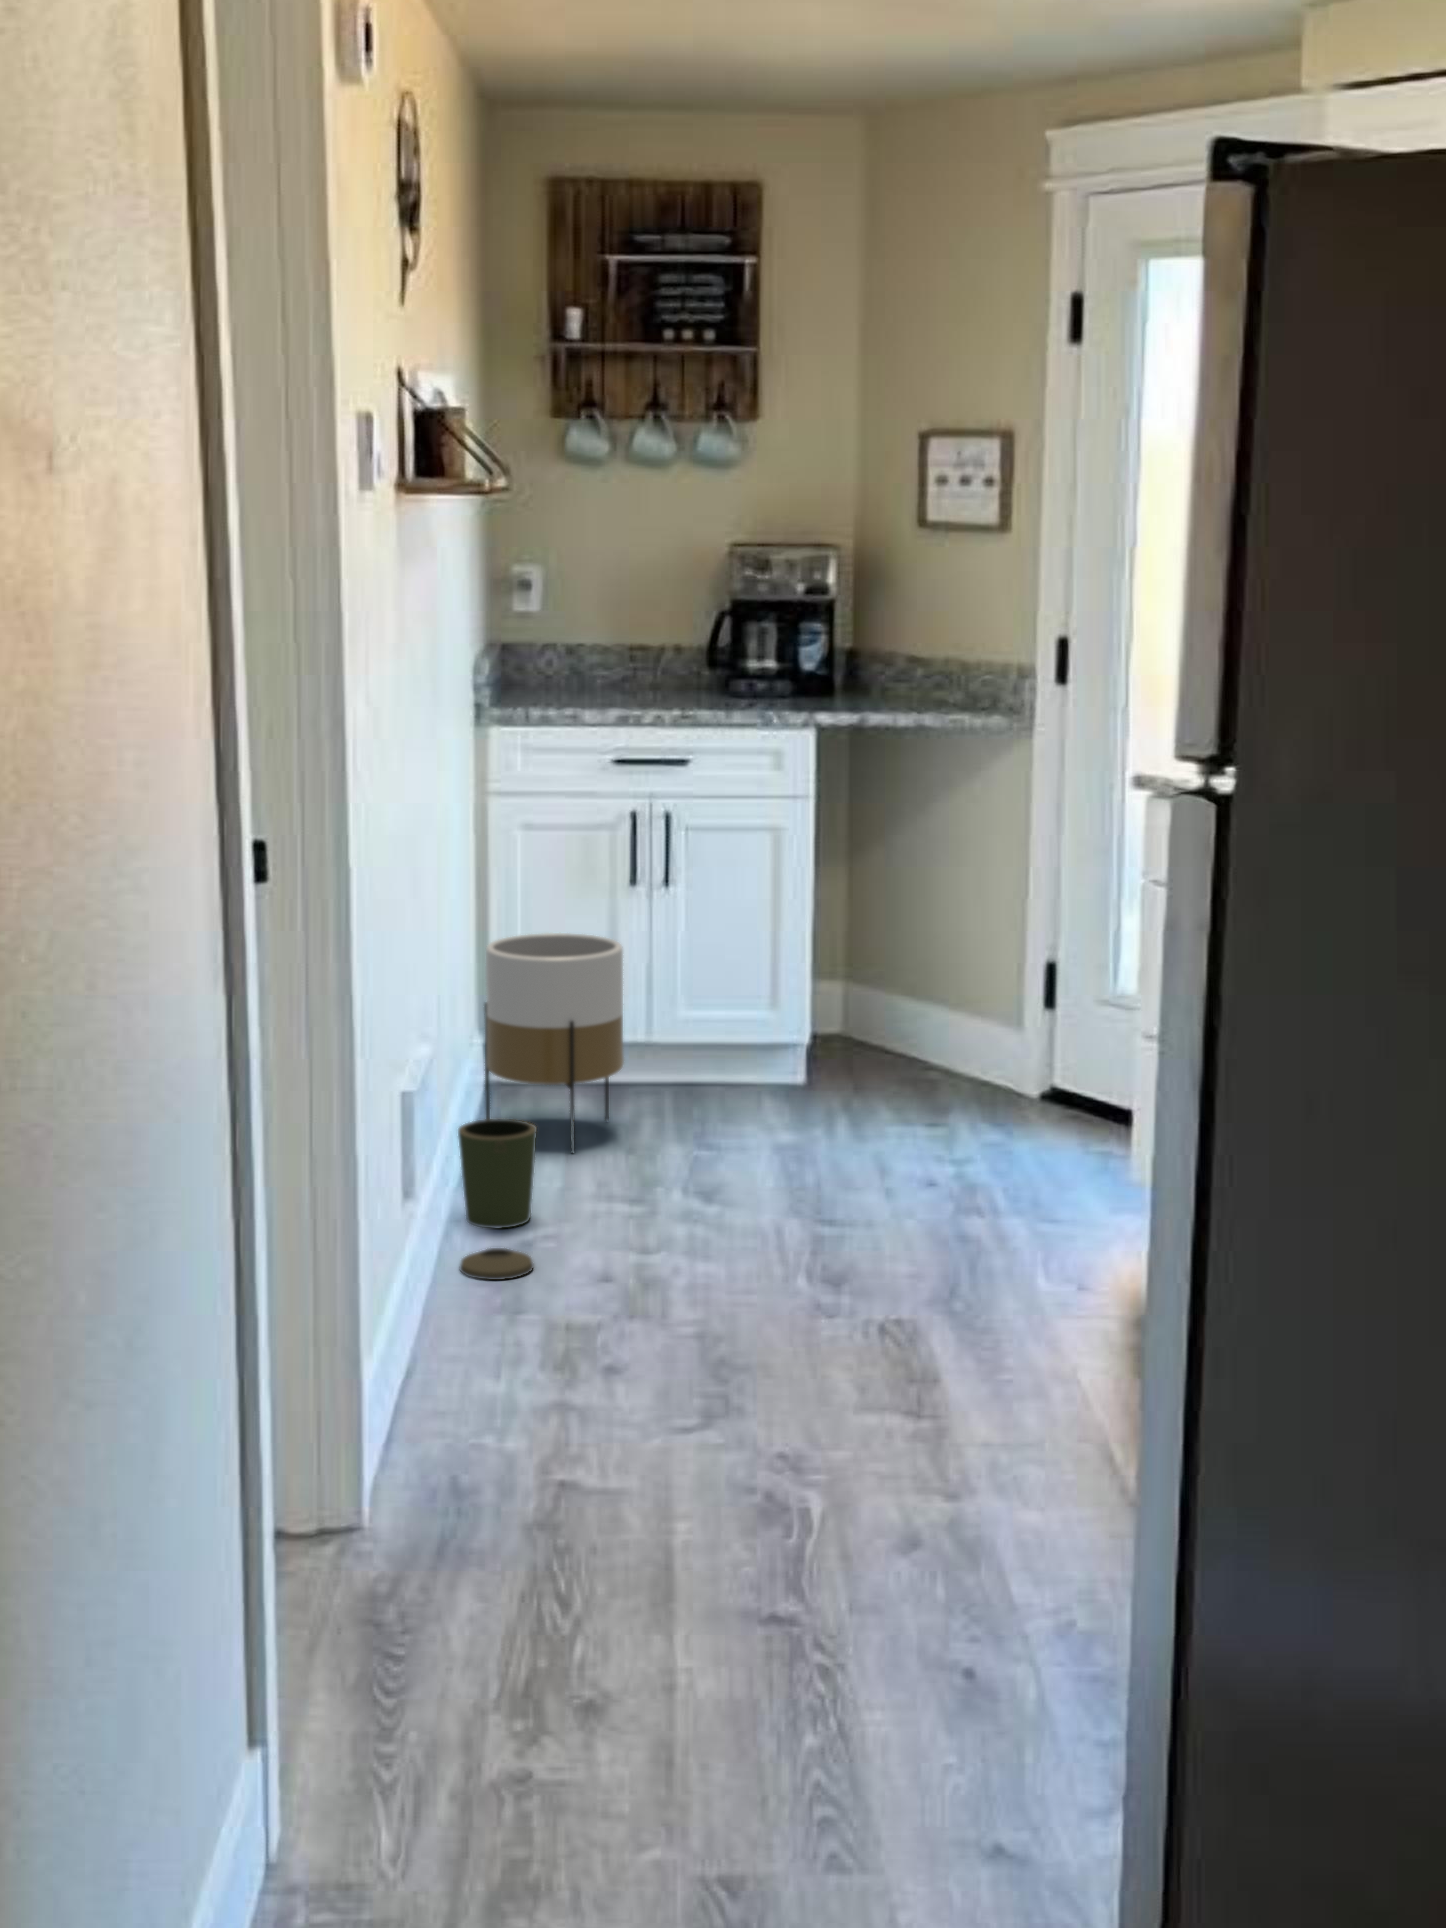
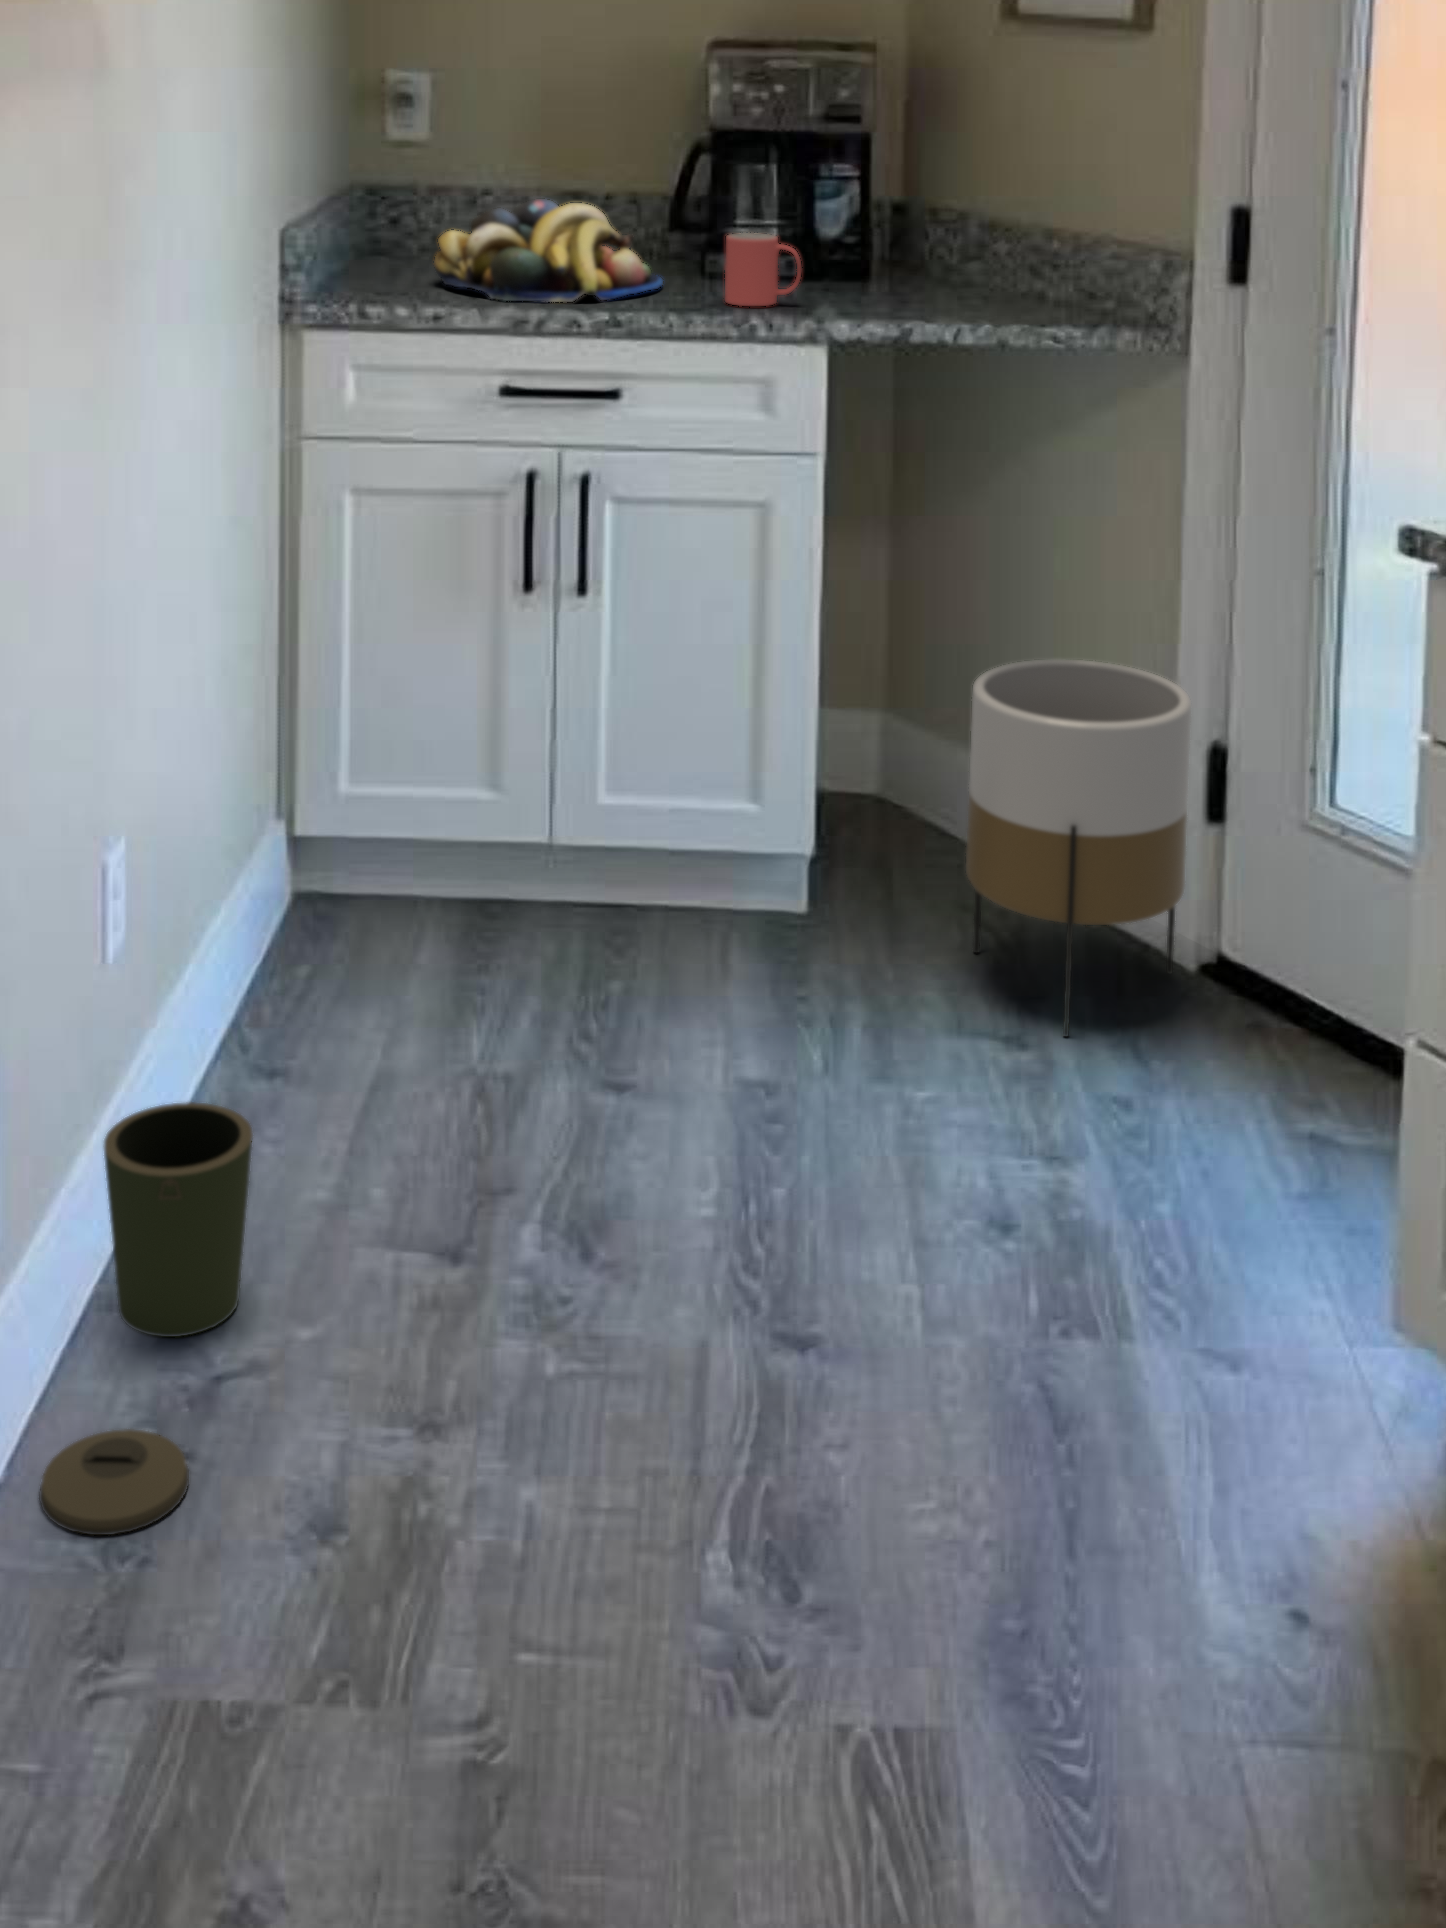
fruit bowl: none [562,646,707,705] -> present [434,199,662,302]
mug: none [749,662,797,706] -> present [725,233,801,306]
planter: present [484,933,624,1152] -> present [966,659,1191,1037]

